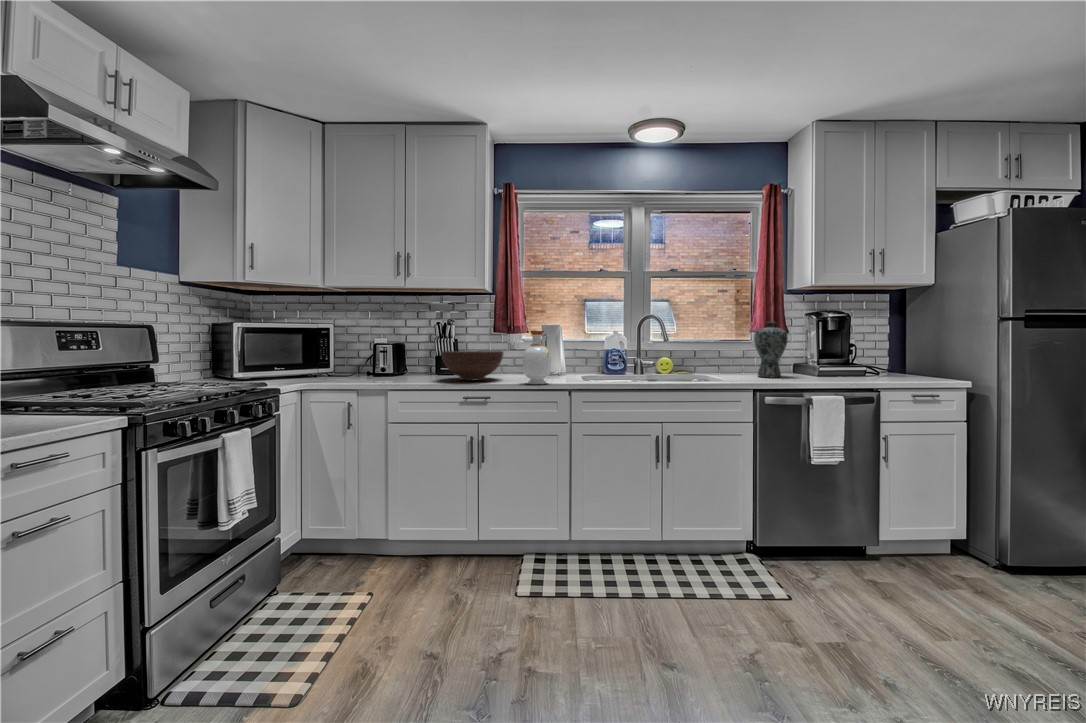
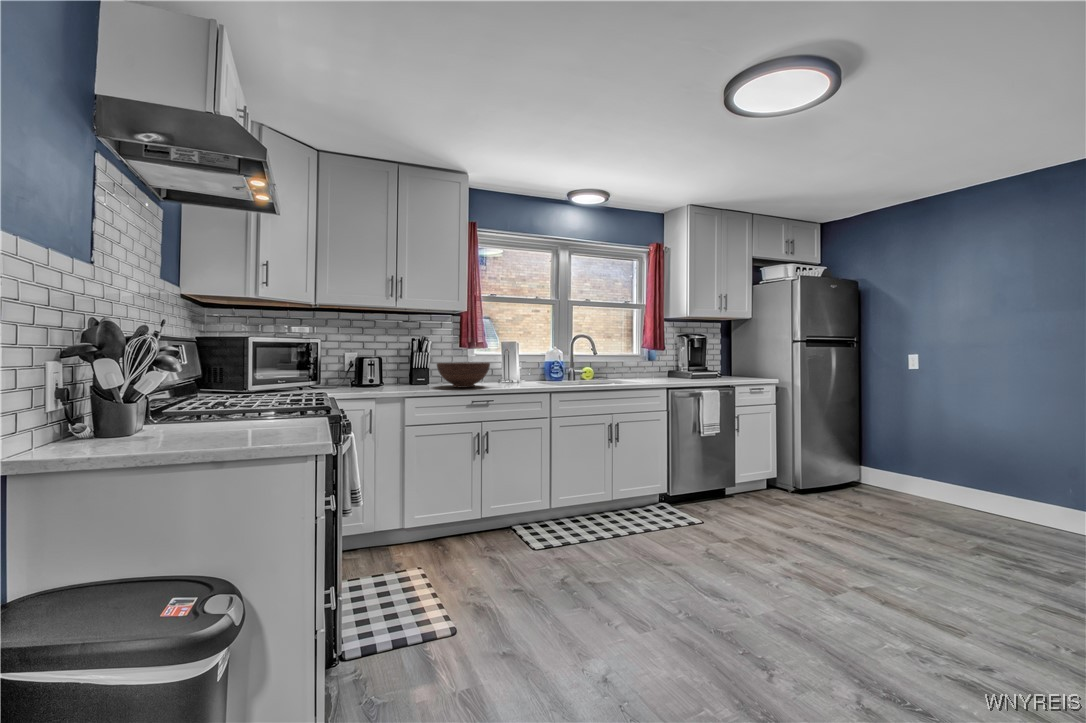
vase: present [754,322,788,377] -> none [654,340,676,380]
bottle: present [523,331,551,384] -> none [514,346,537,388]

